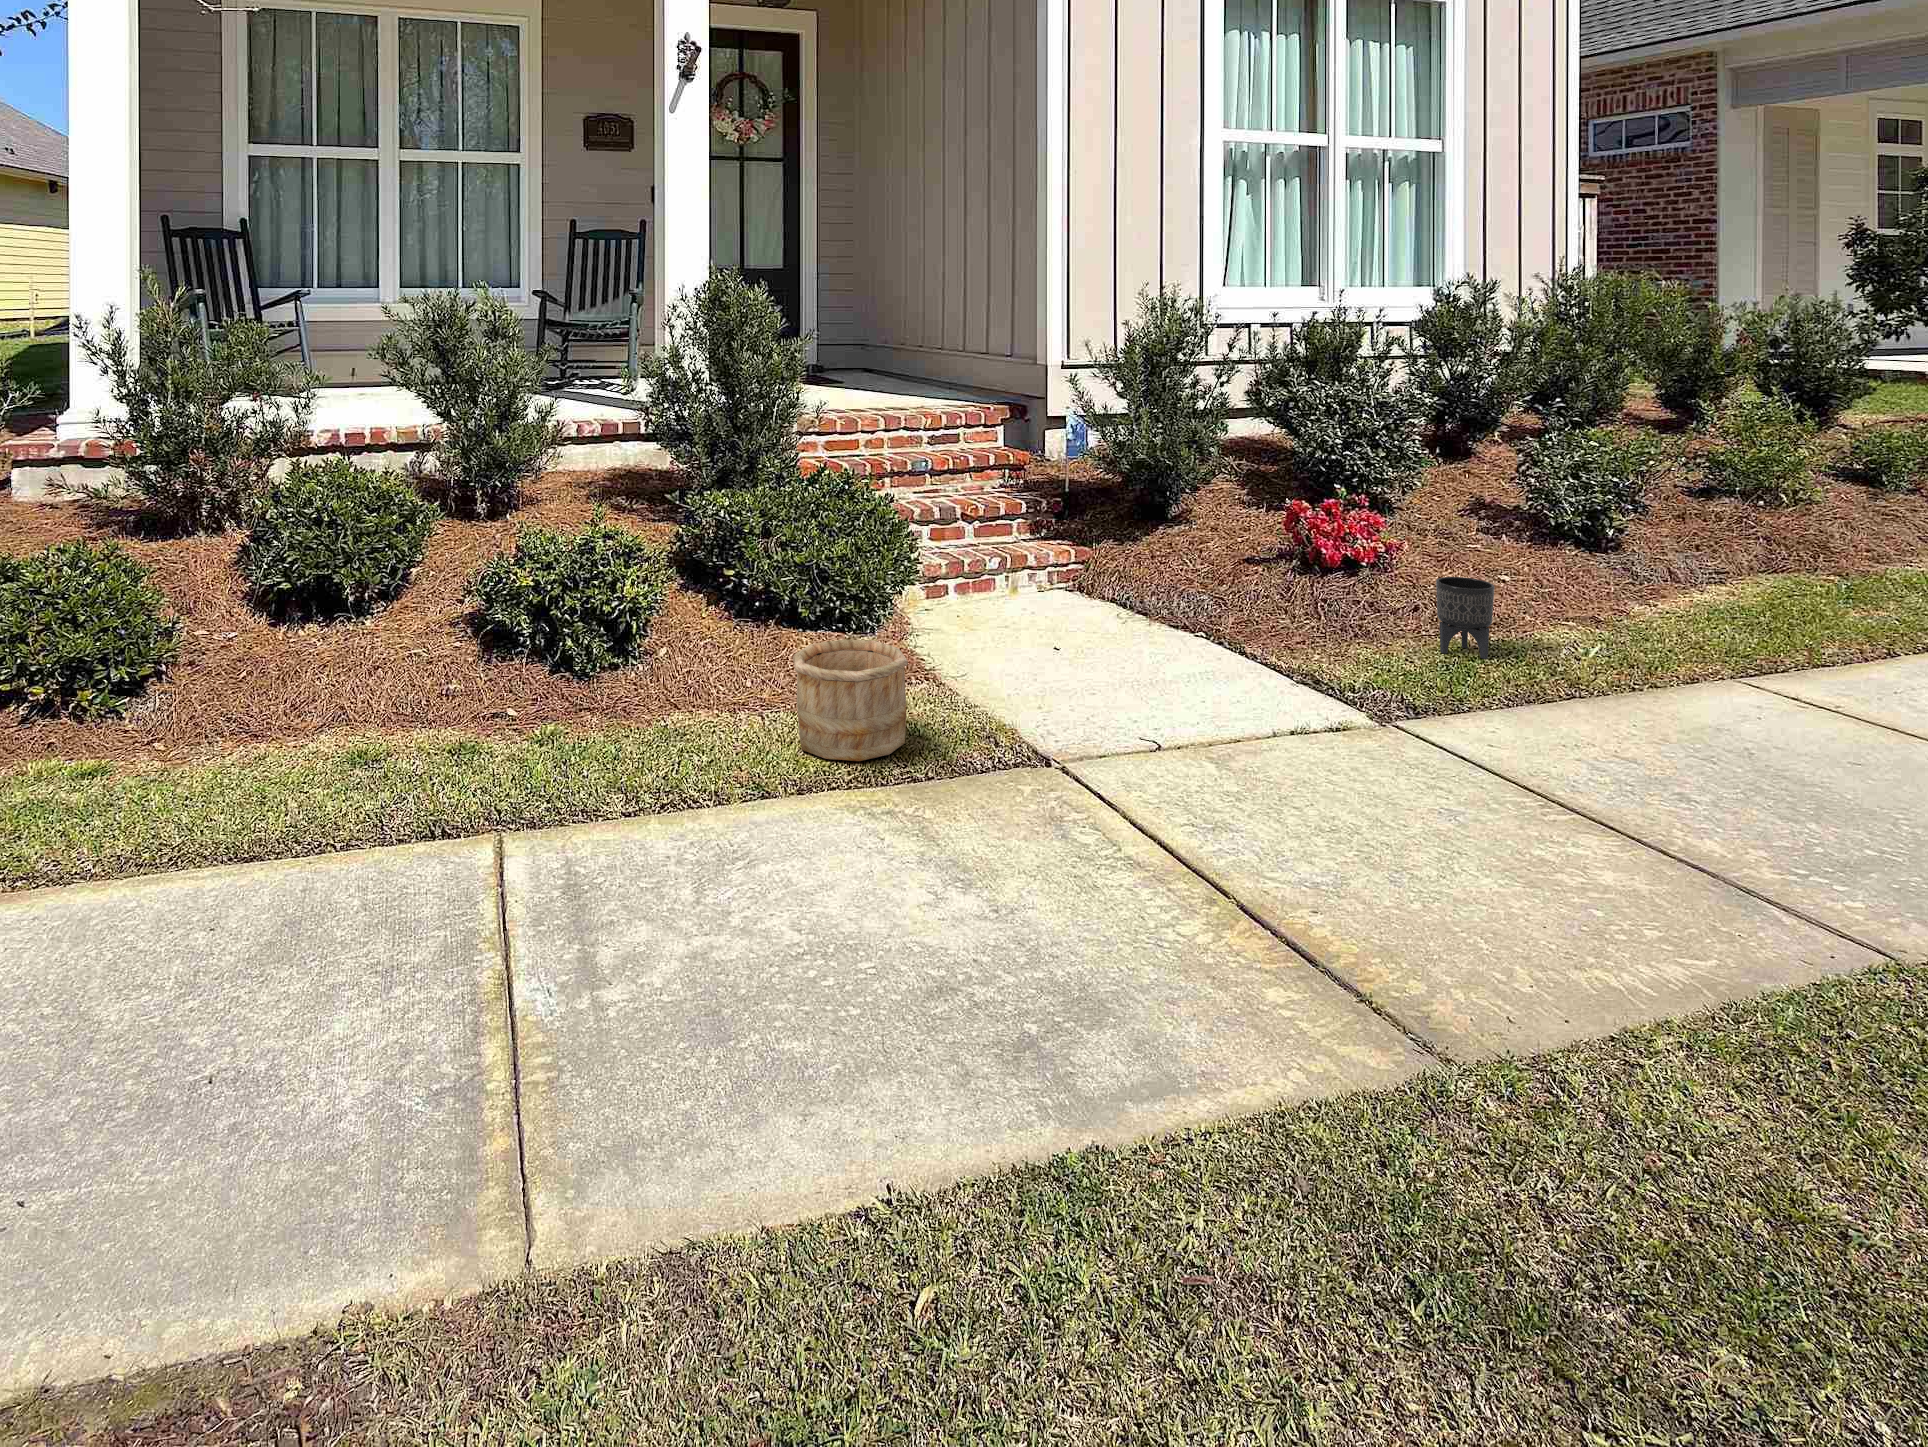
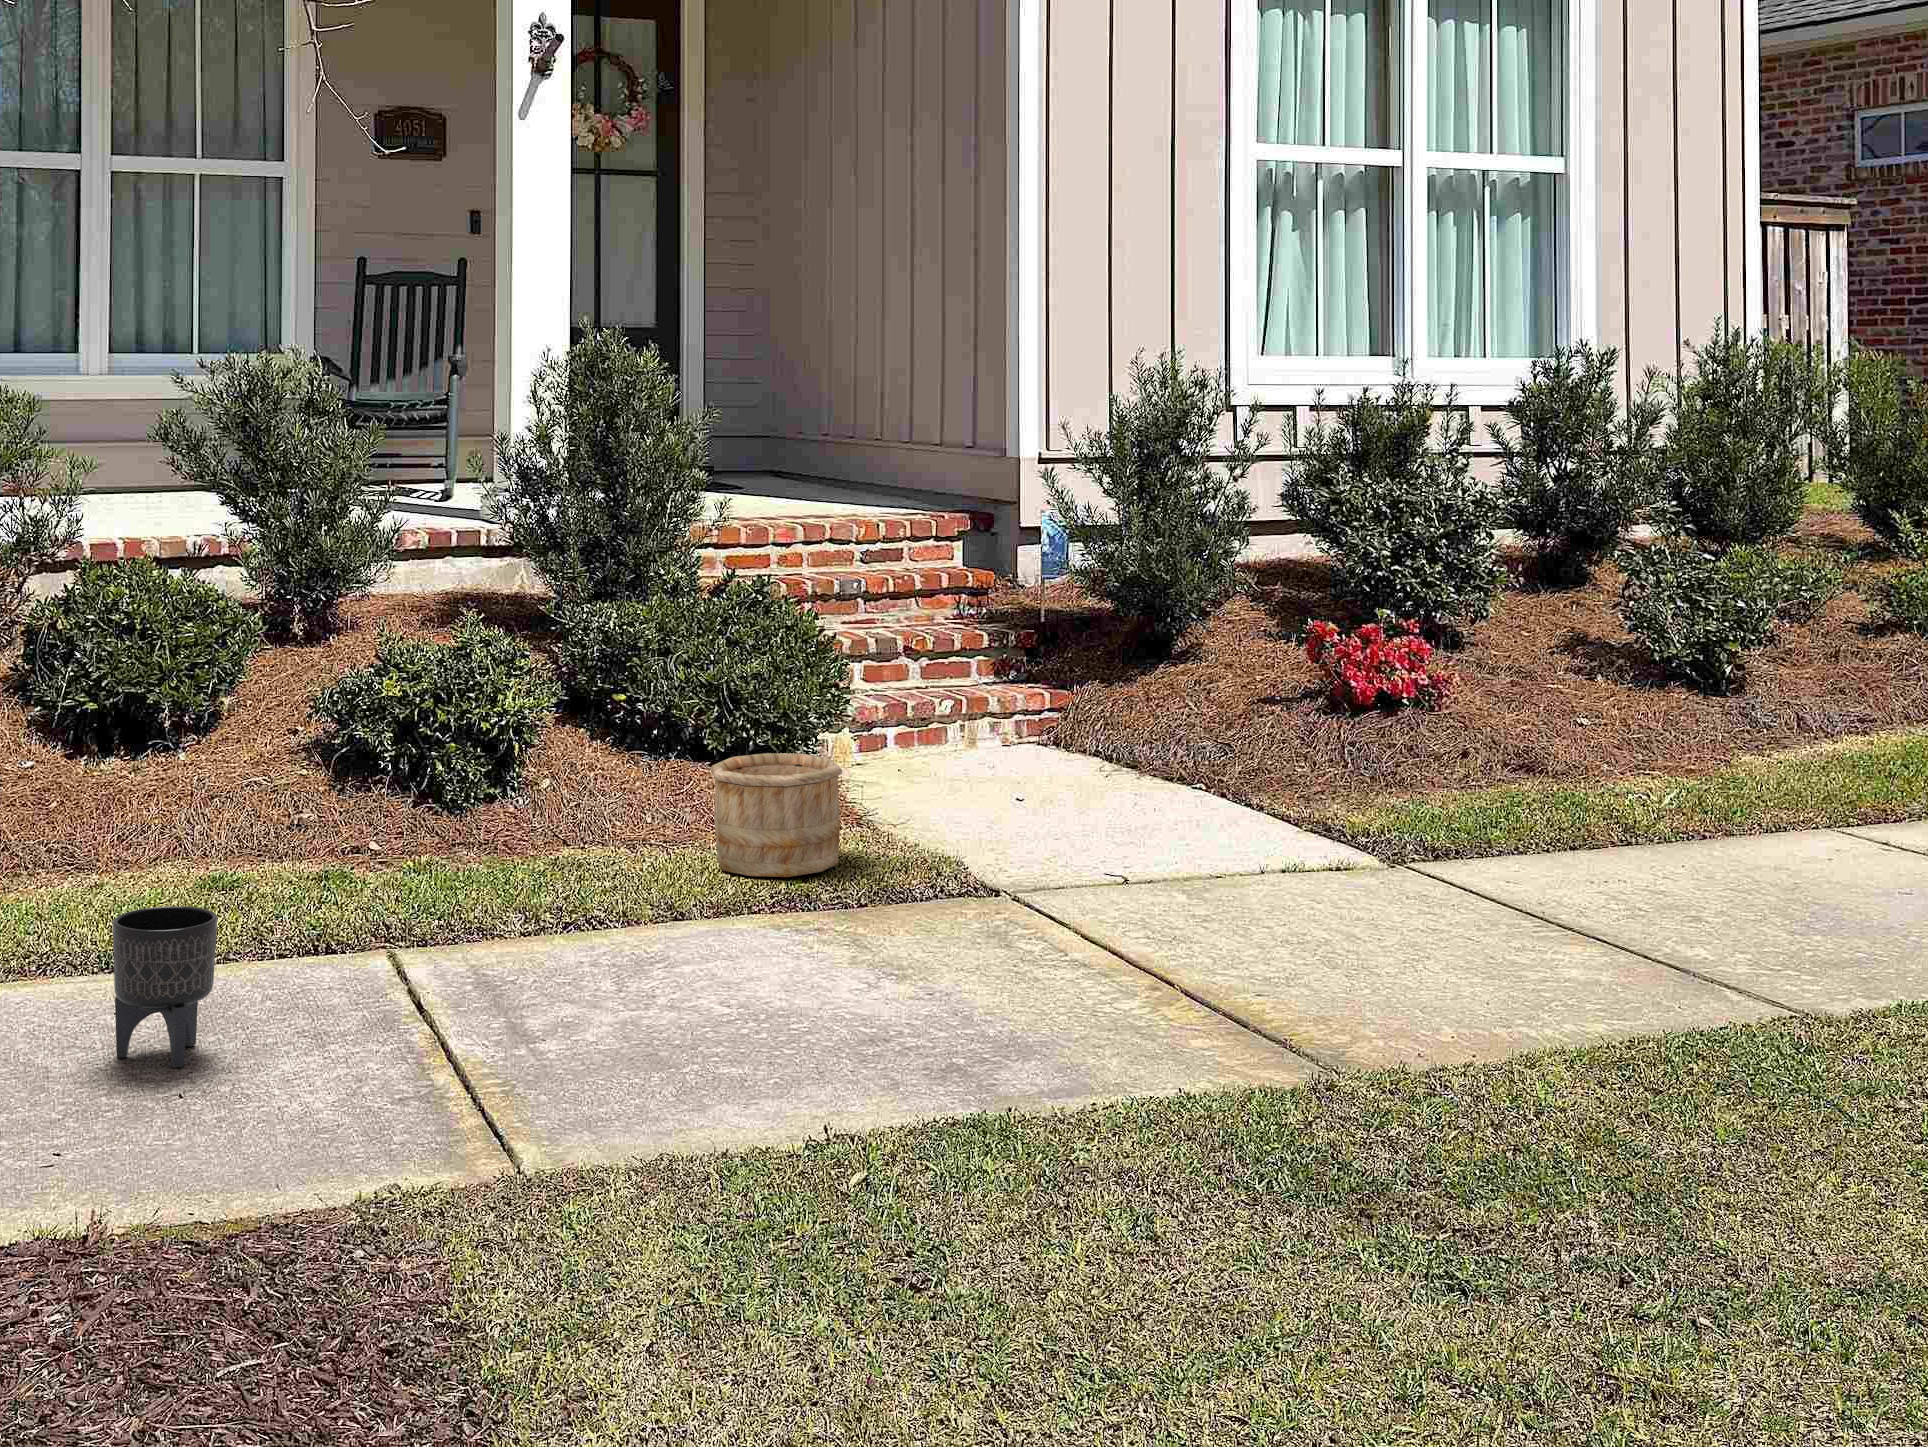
planter: present [1436,577,1495,659] -> present [113,906,217,1068]

